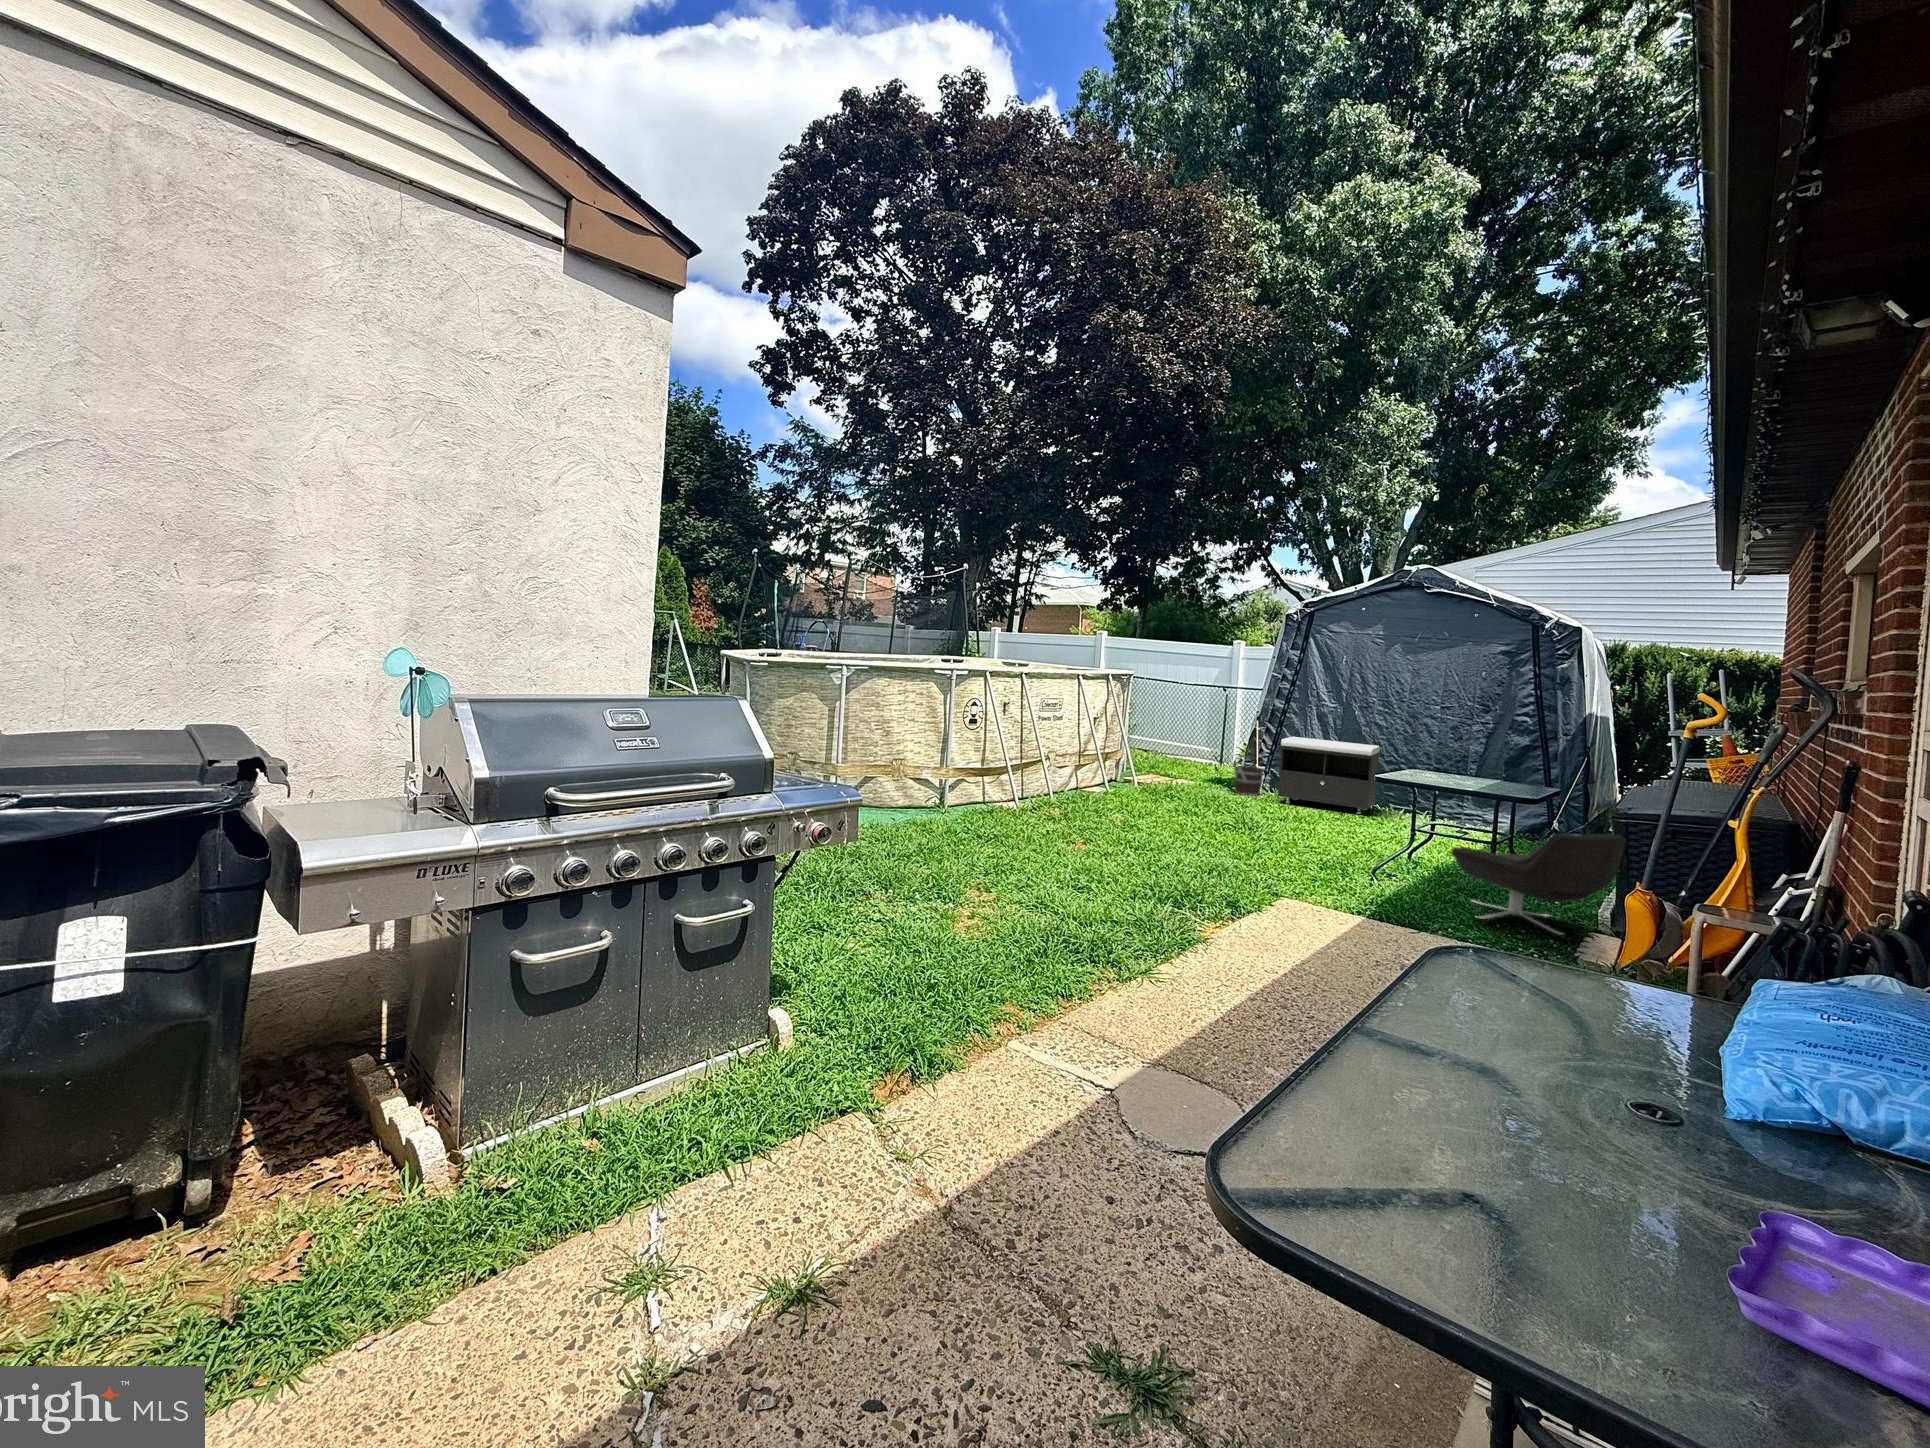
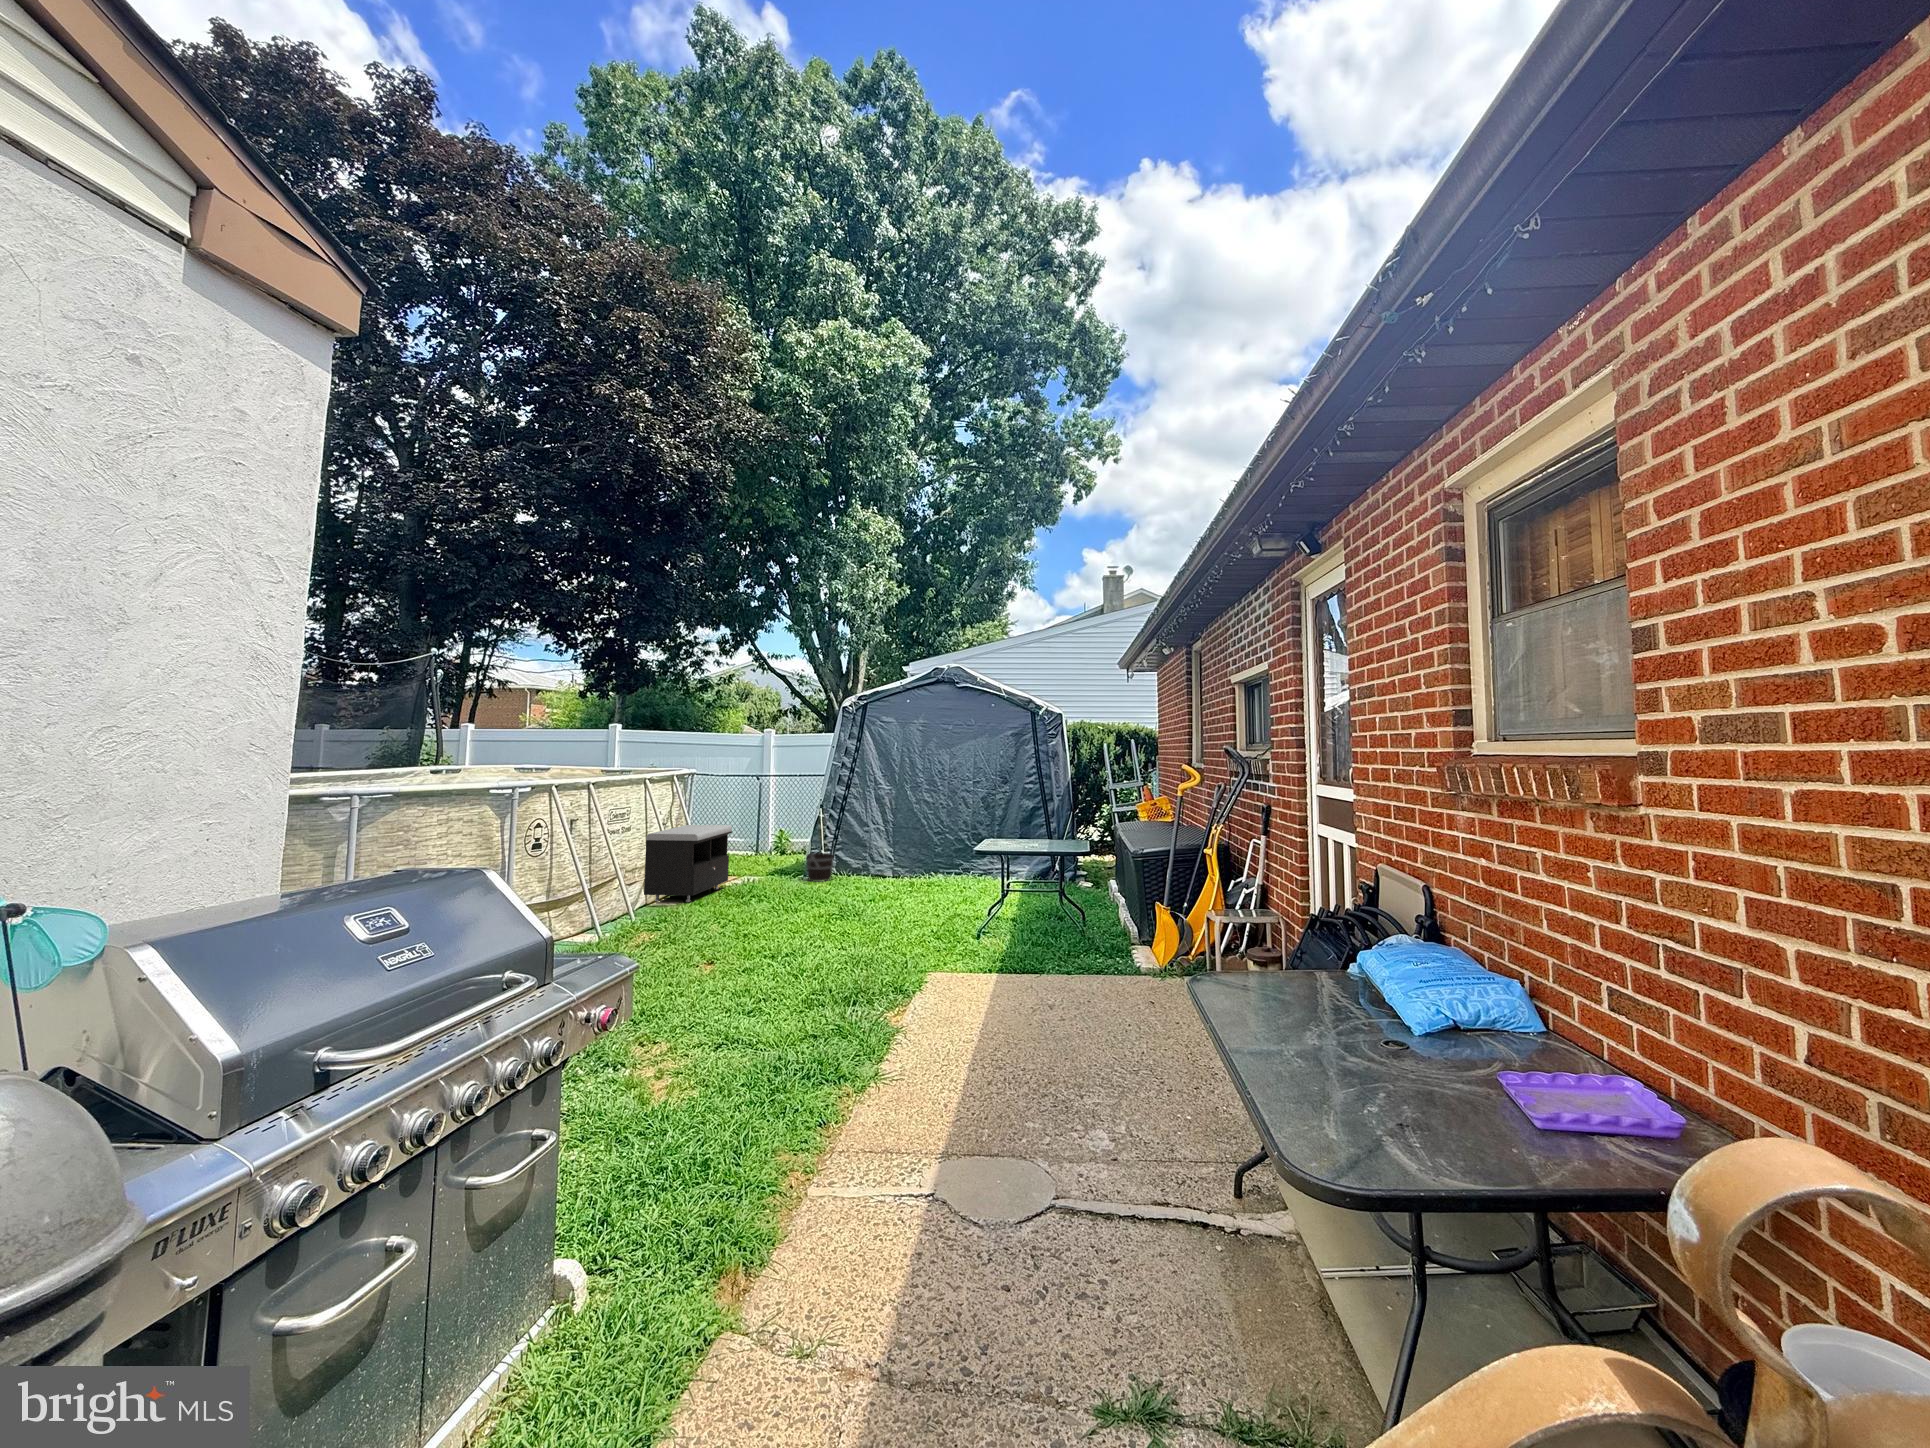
storage bench: present [1278,737,1380,814] -> present [644,825,732,902]
lounge chair: present [1451,834,1626,935] -> none [1040,871,1147,955]

